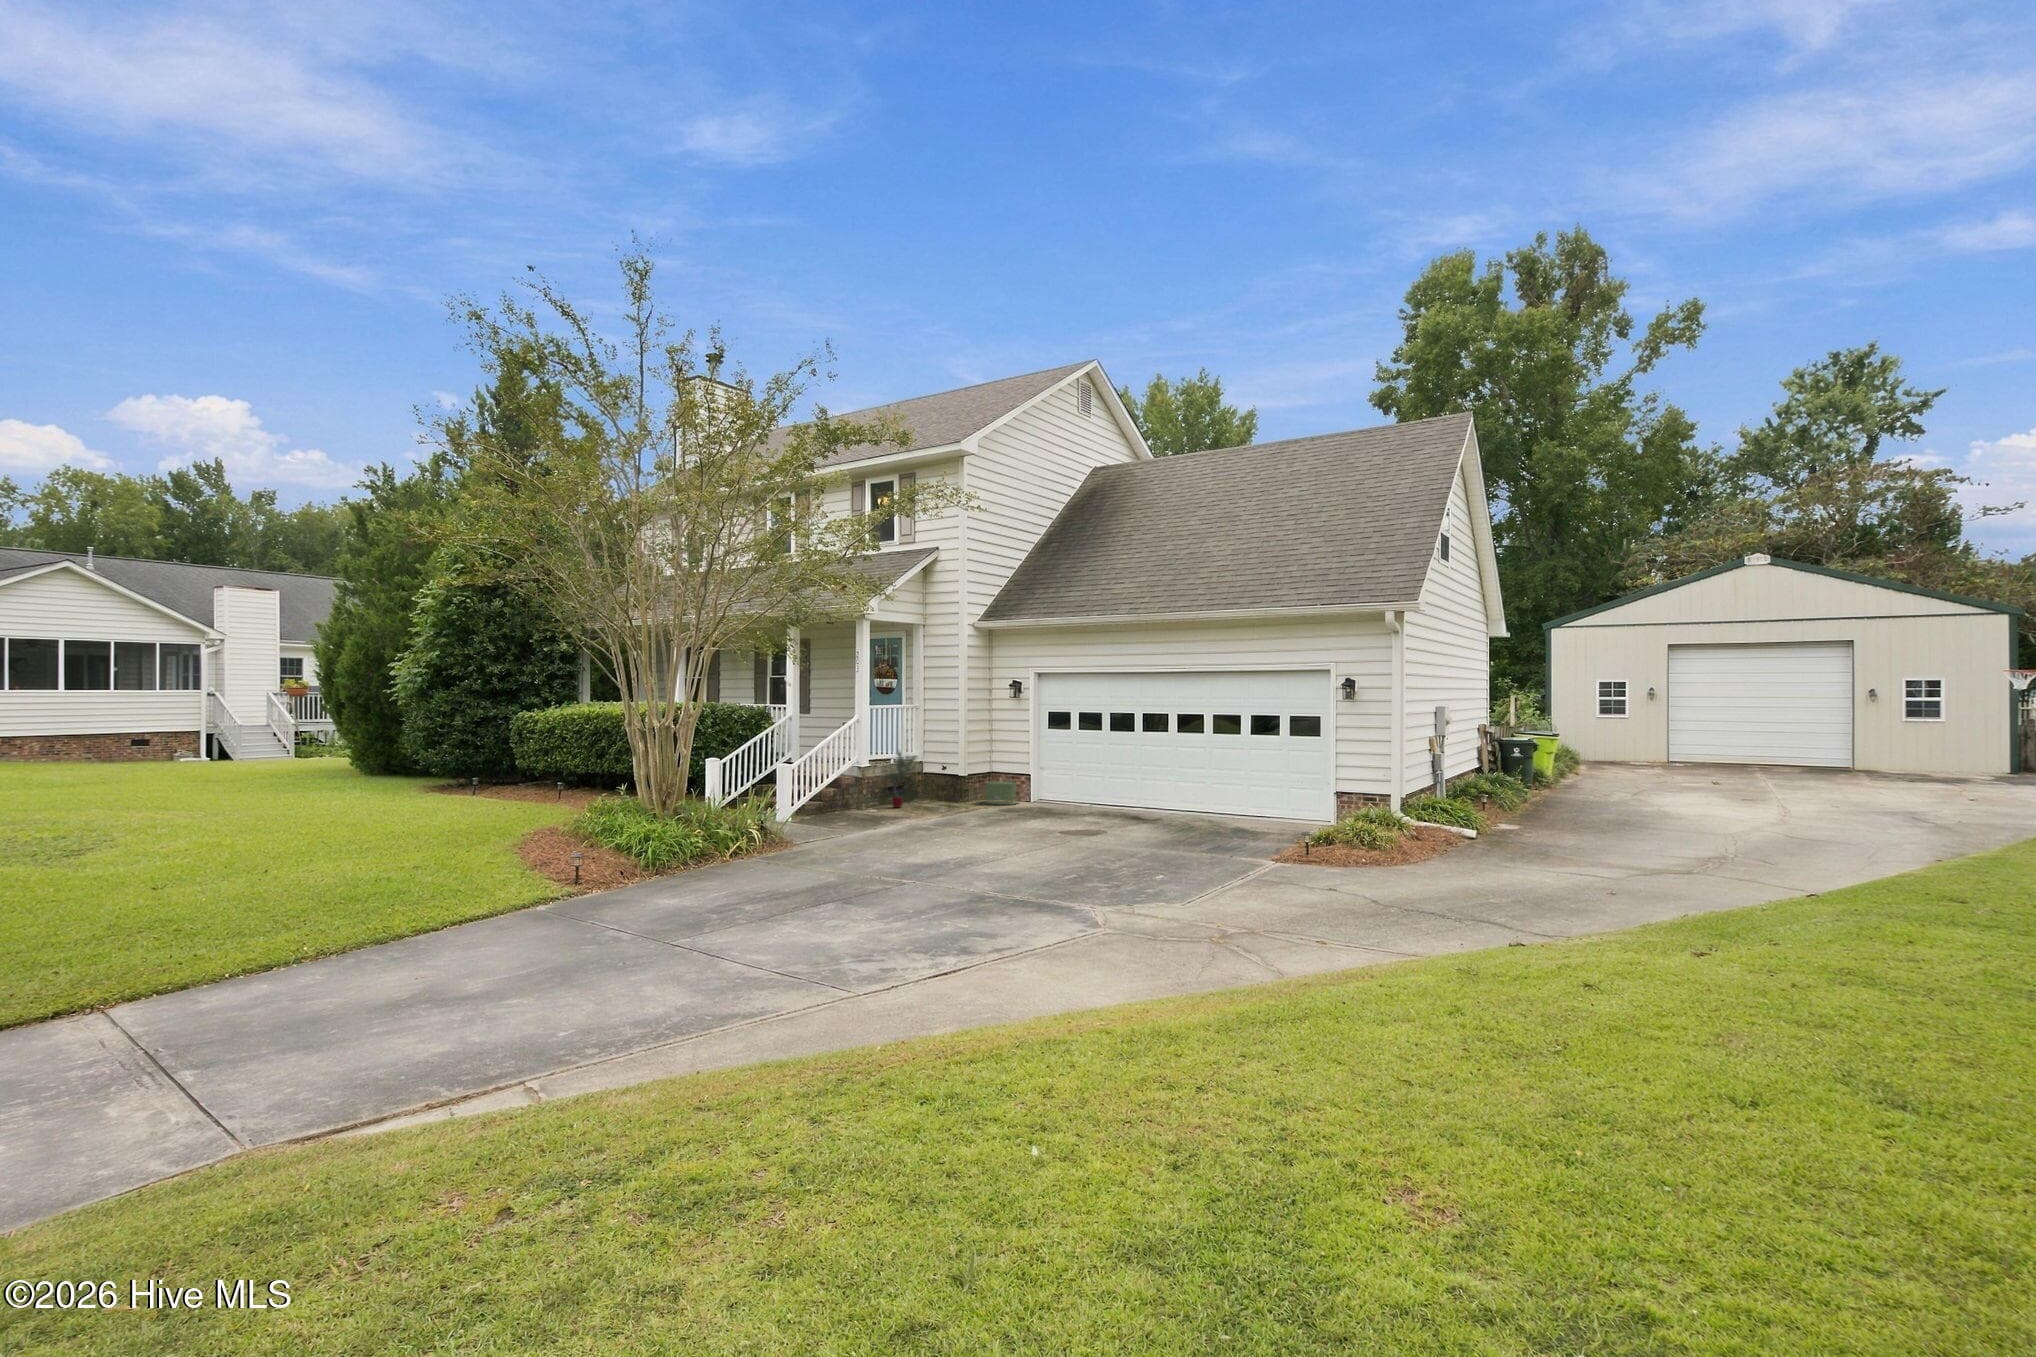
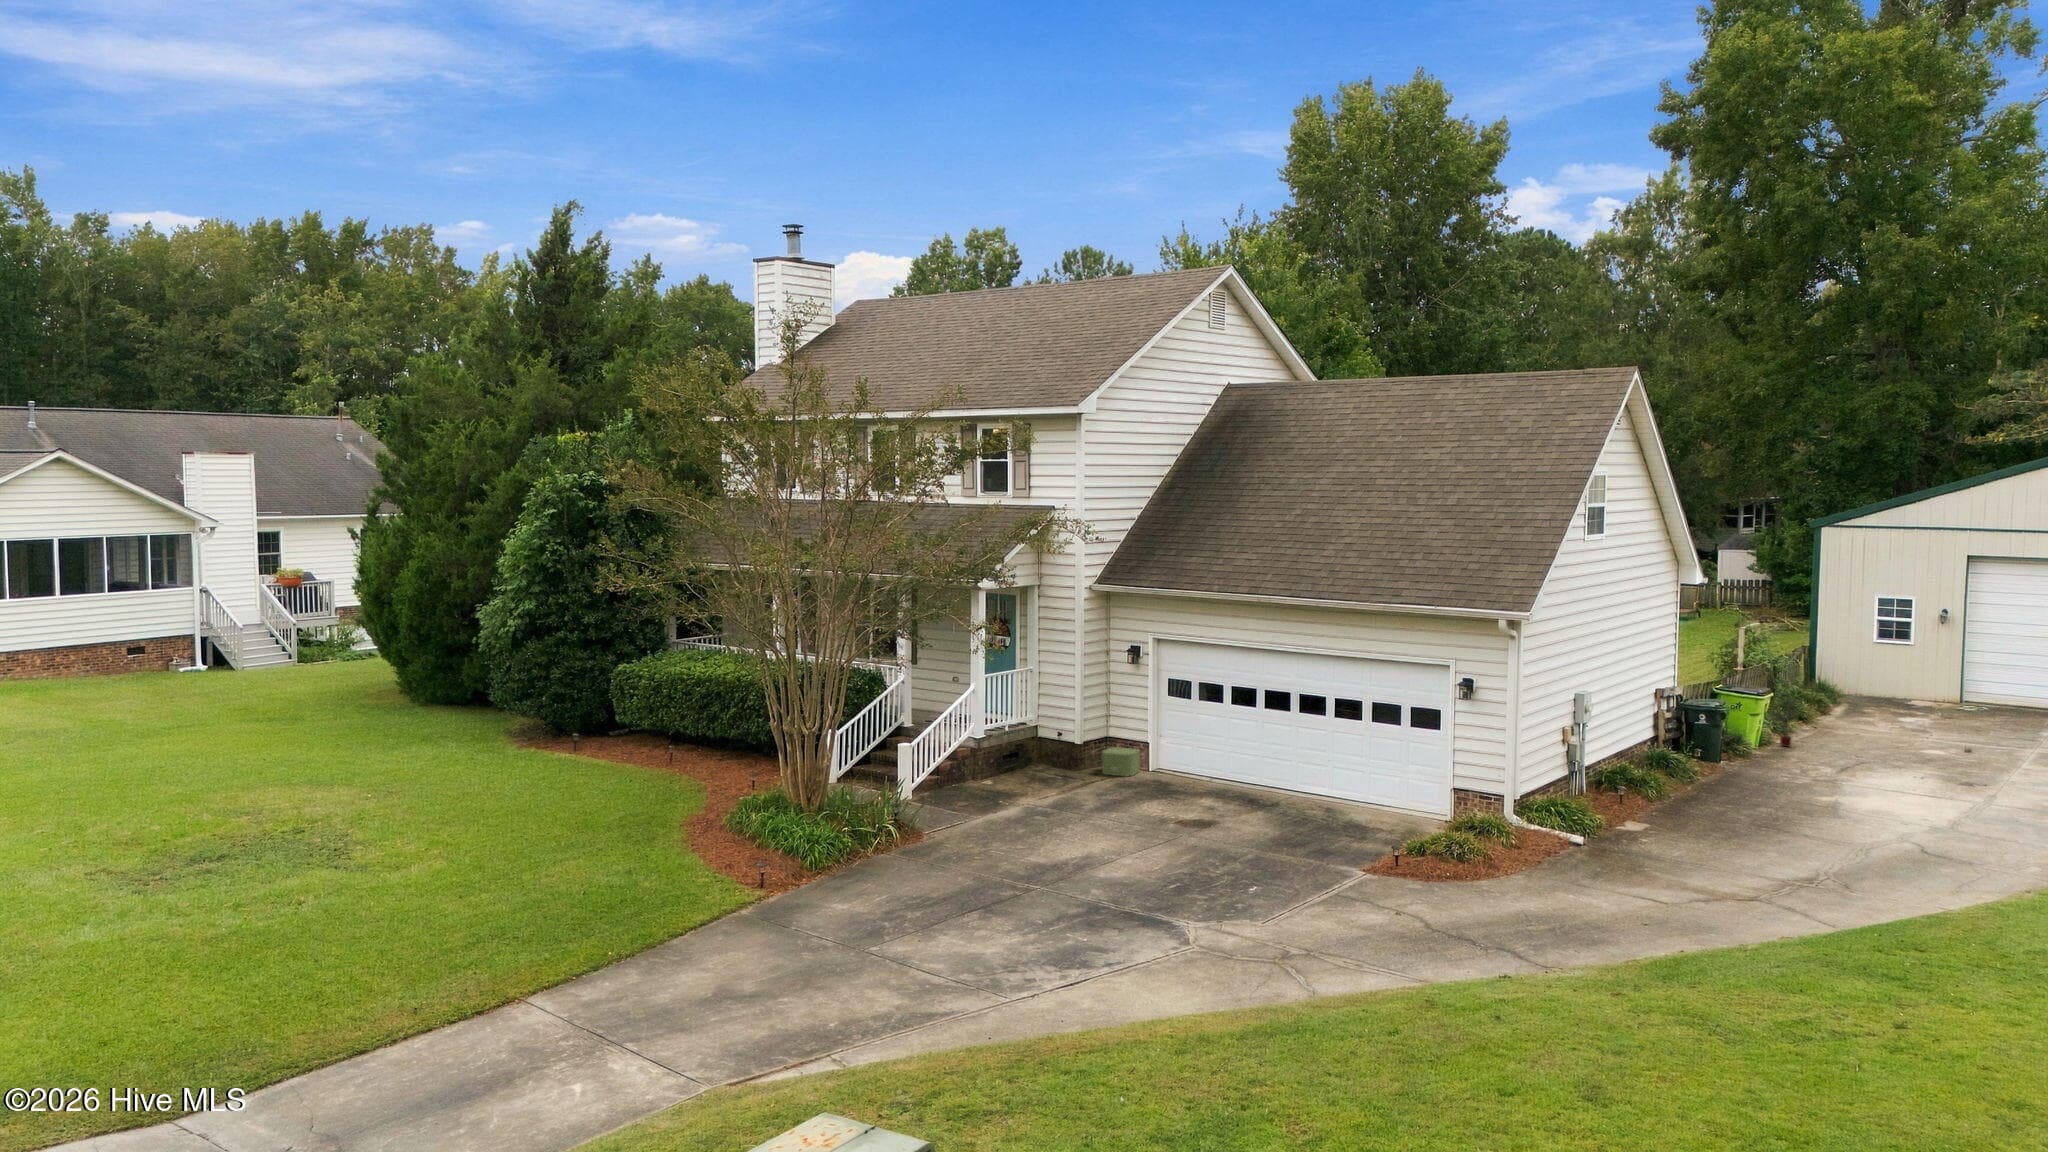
potted tree: present [880,752,916,808] -> present [1769,695,1799,747]

